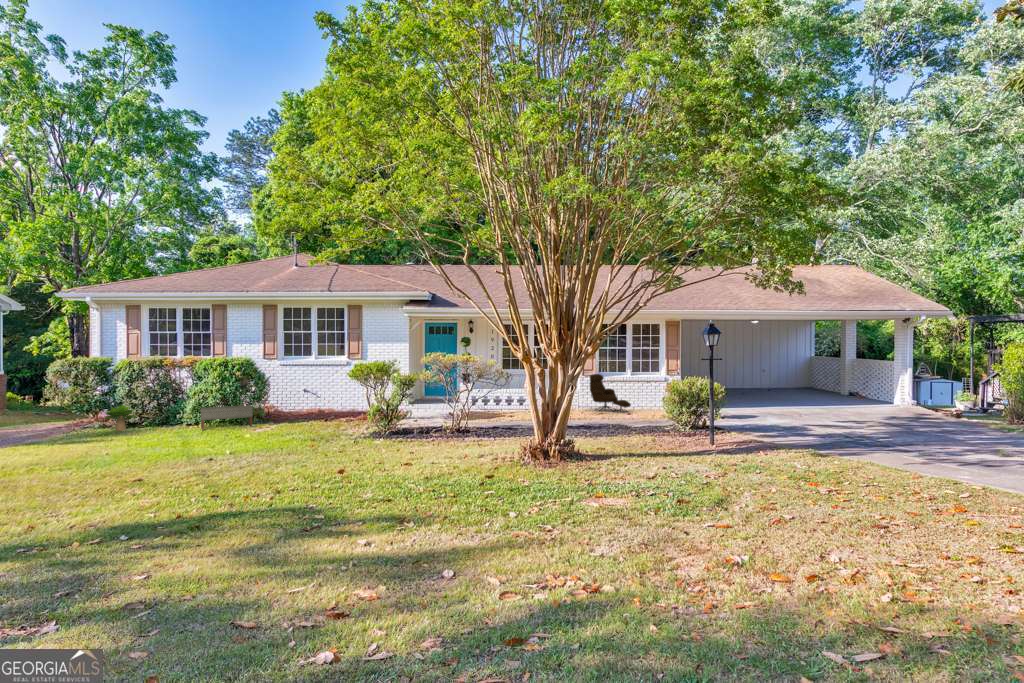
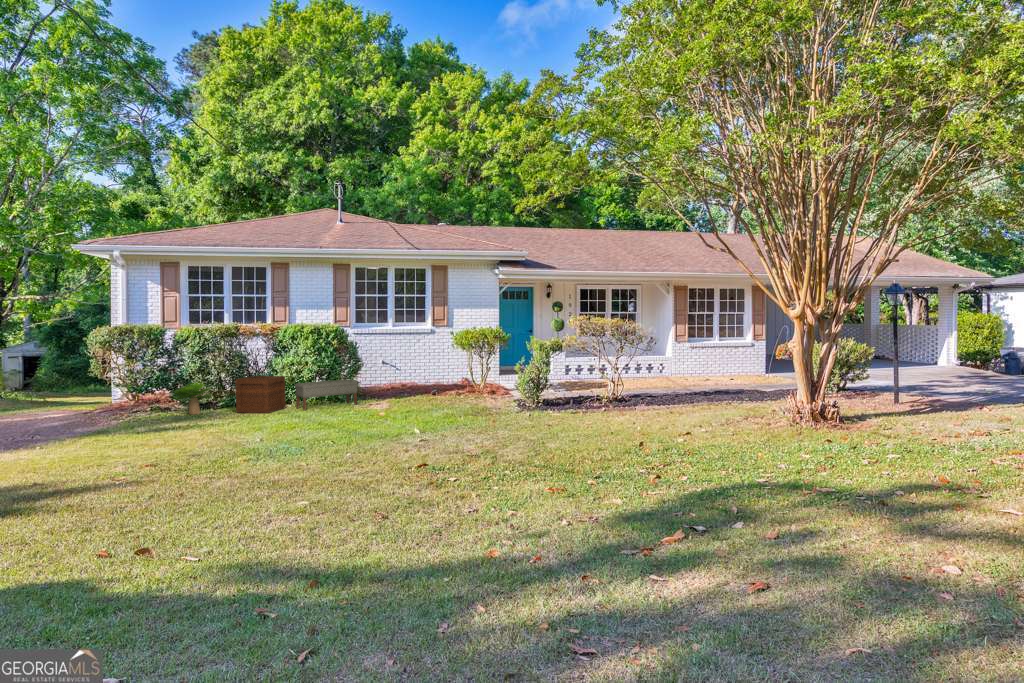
lounge chair: present [590,374,631,411] -> none [685,340,730,379]
wooden crate: none [150,401,194,432] -> present [235,376,286,413]

